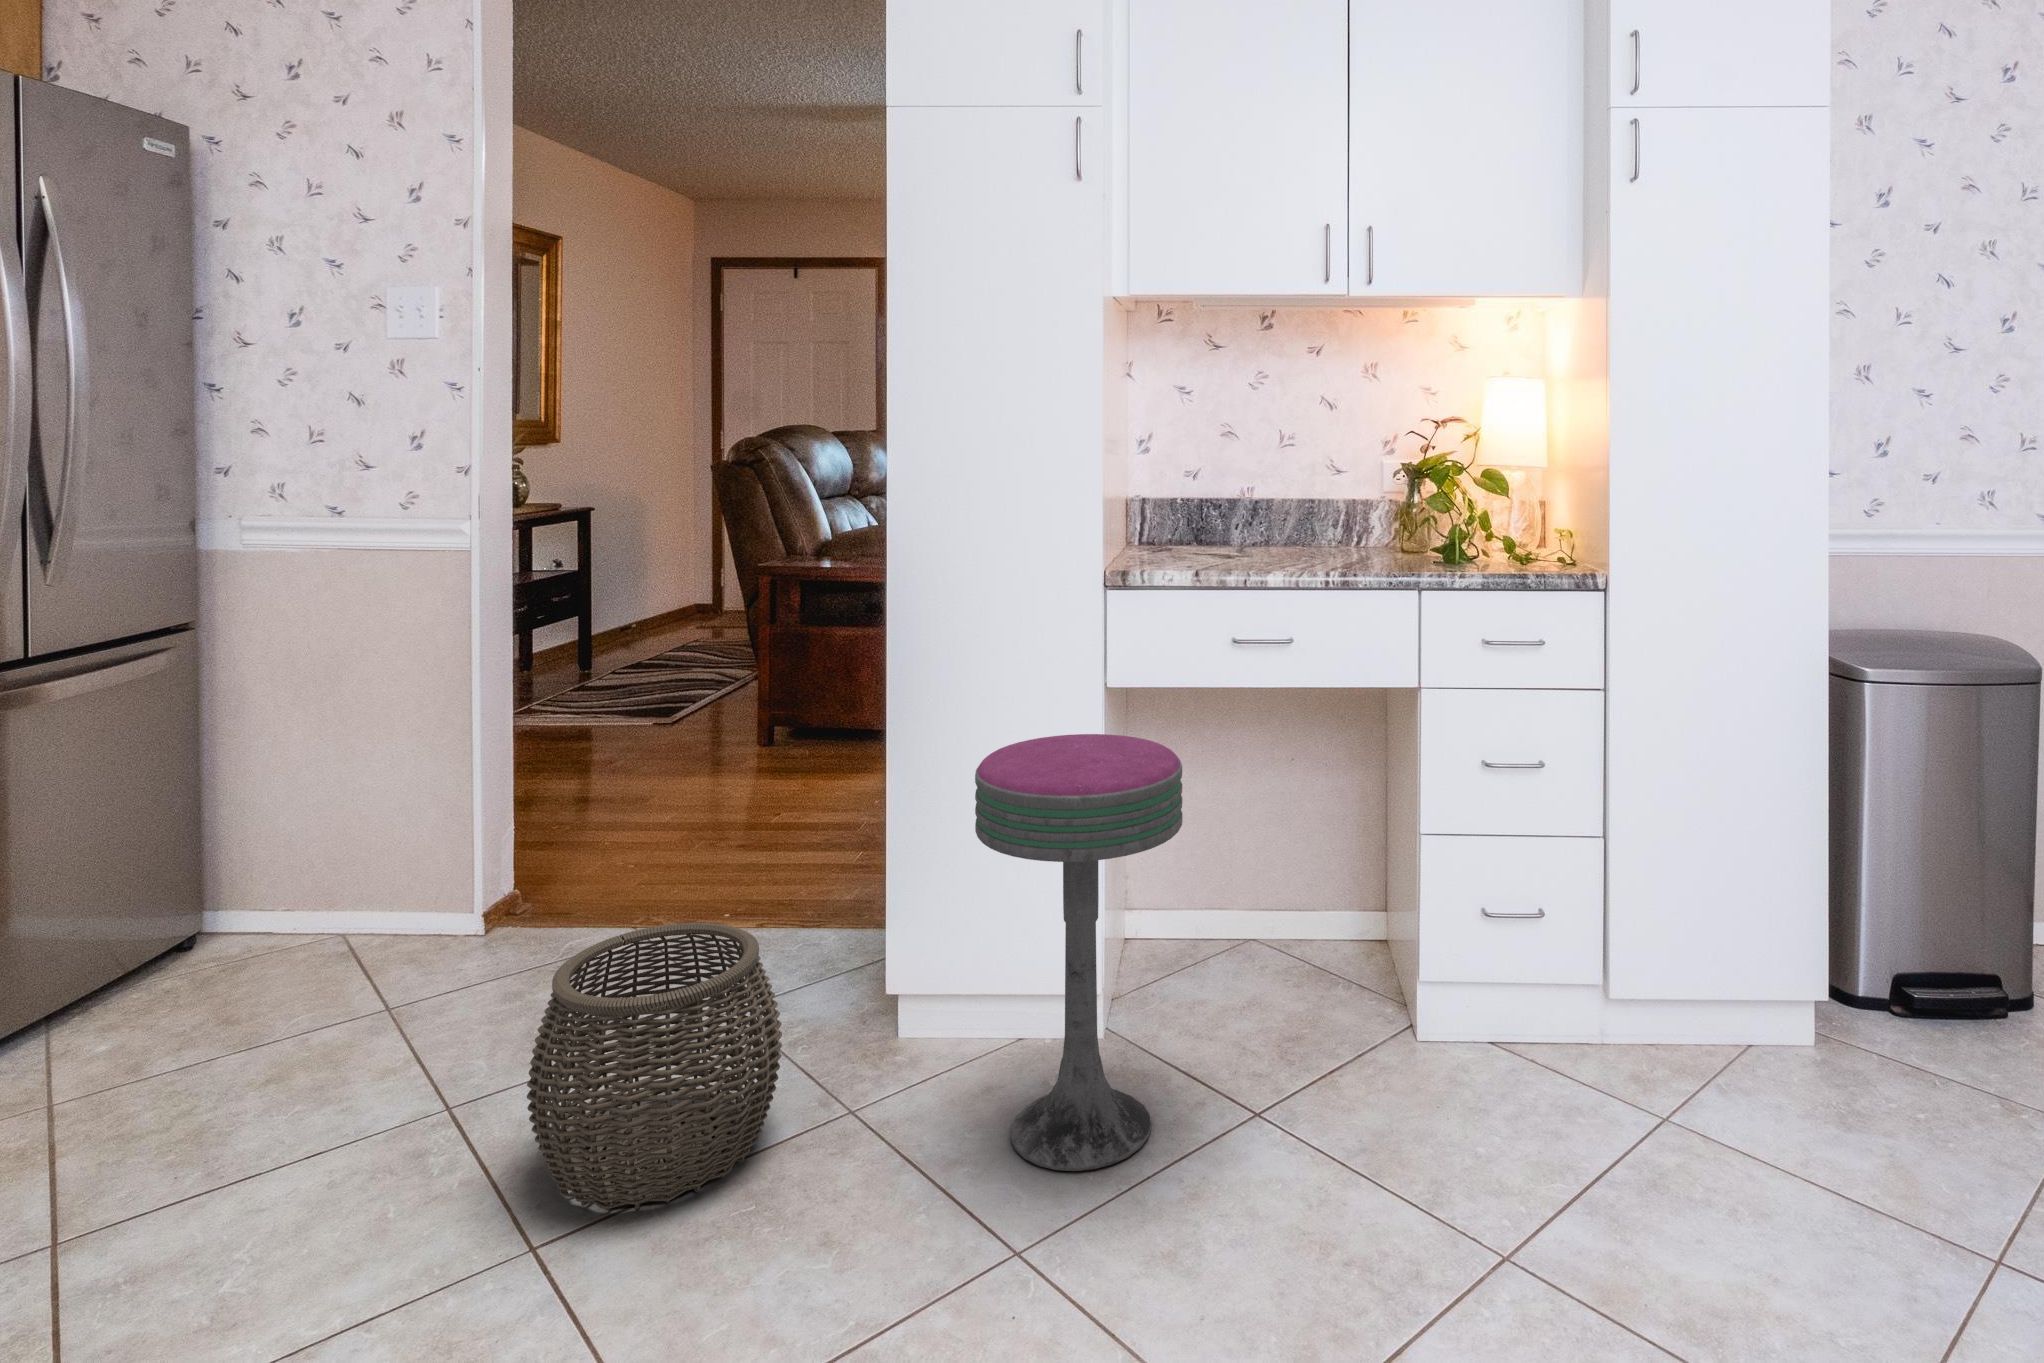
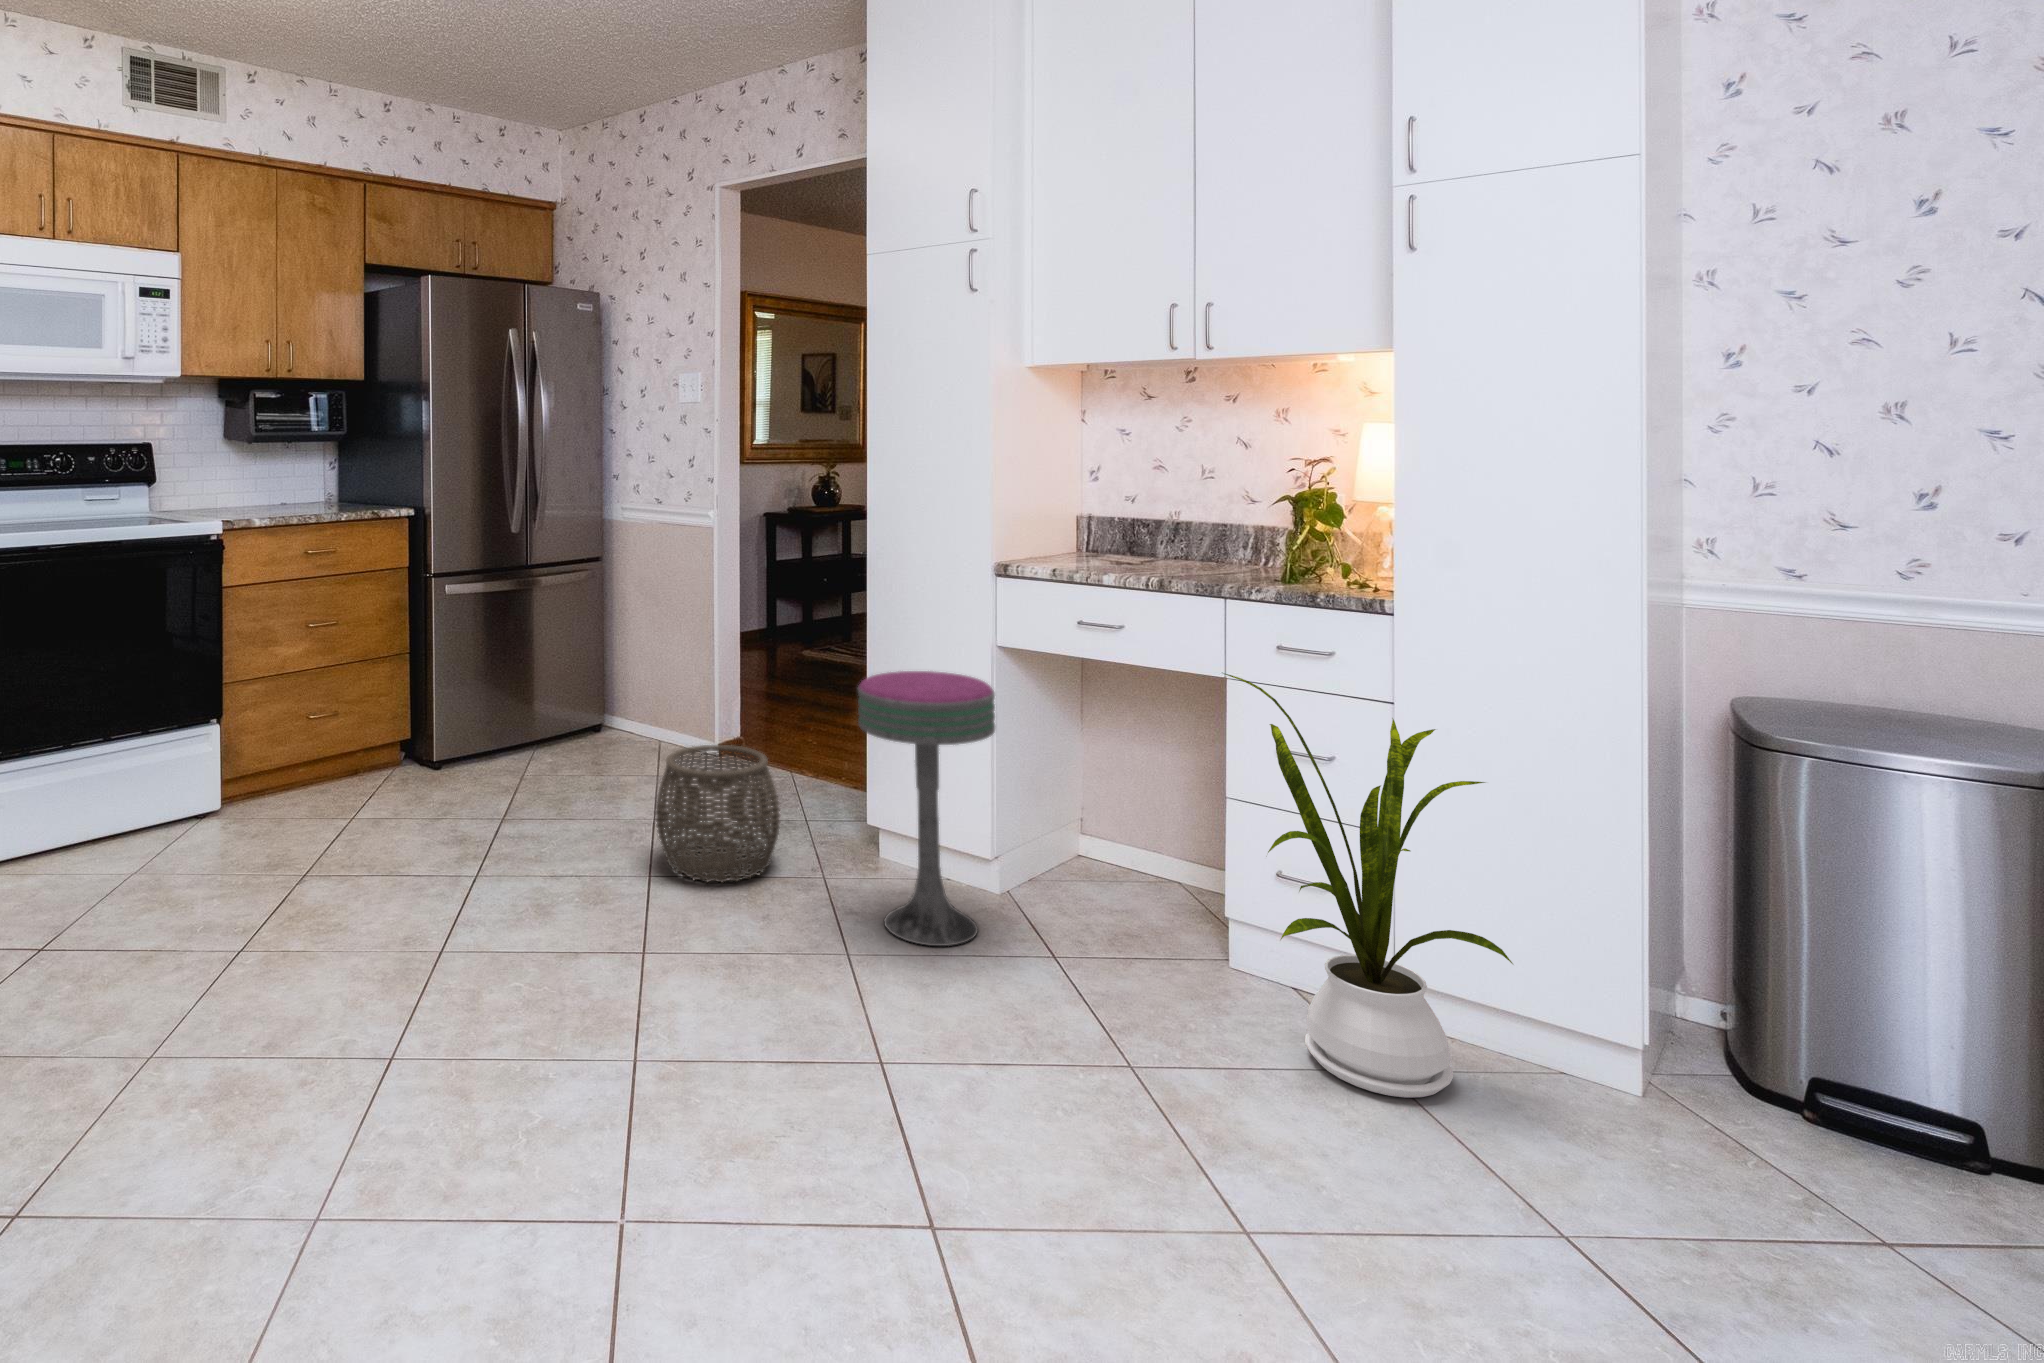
house plant: none [1492,681,1772,1147] -> present [1223,673,1513,1098]

